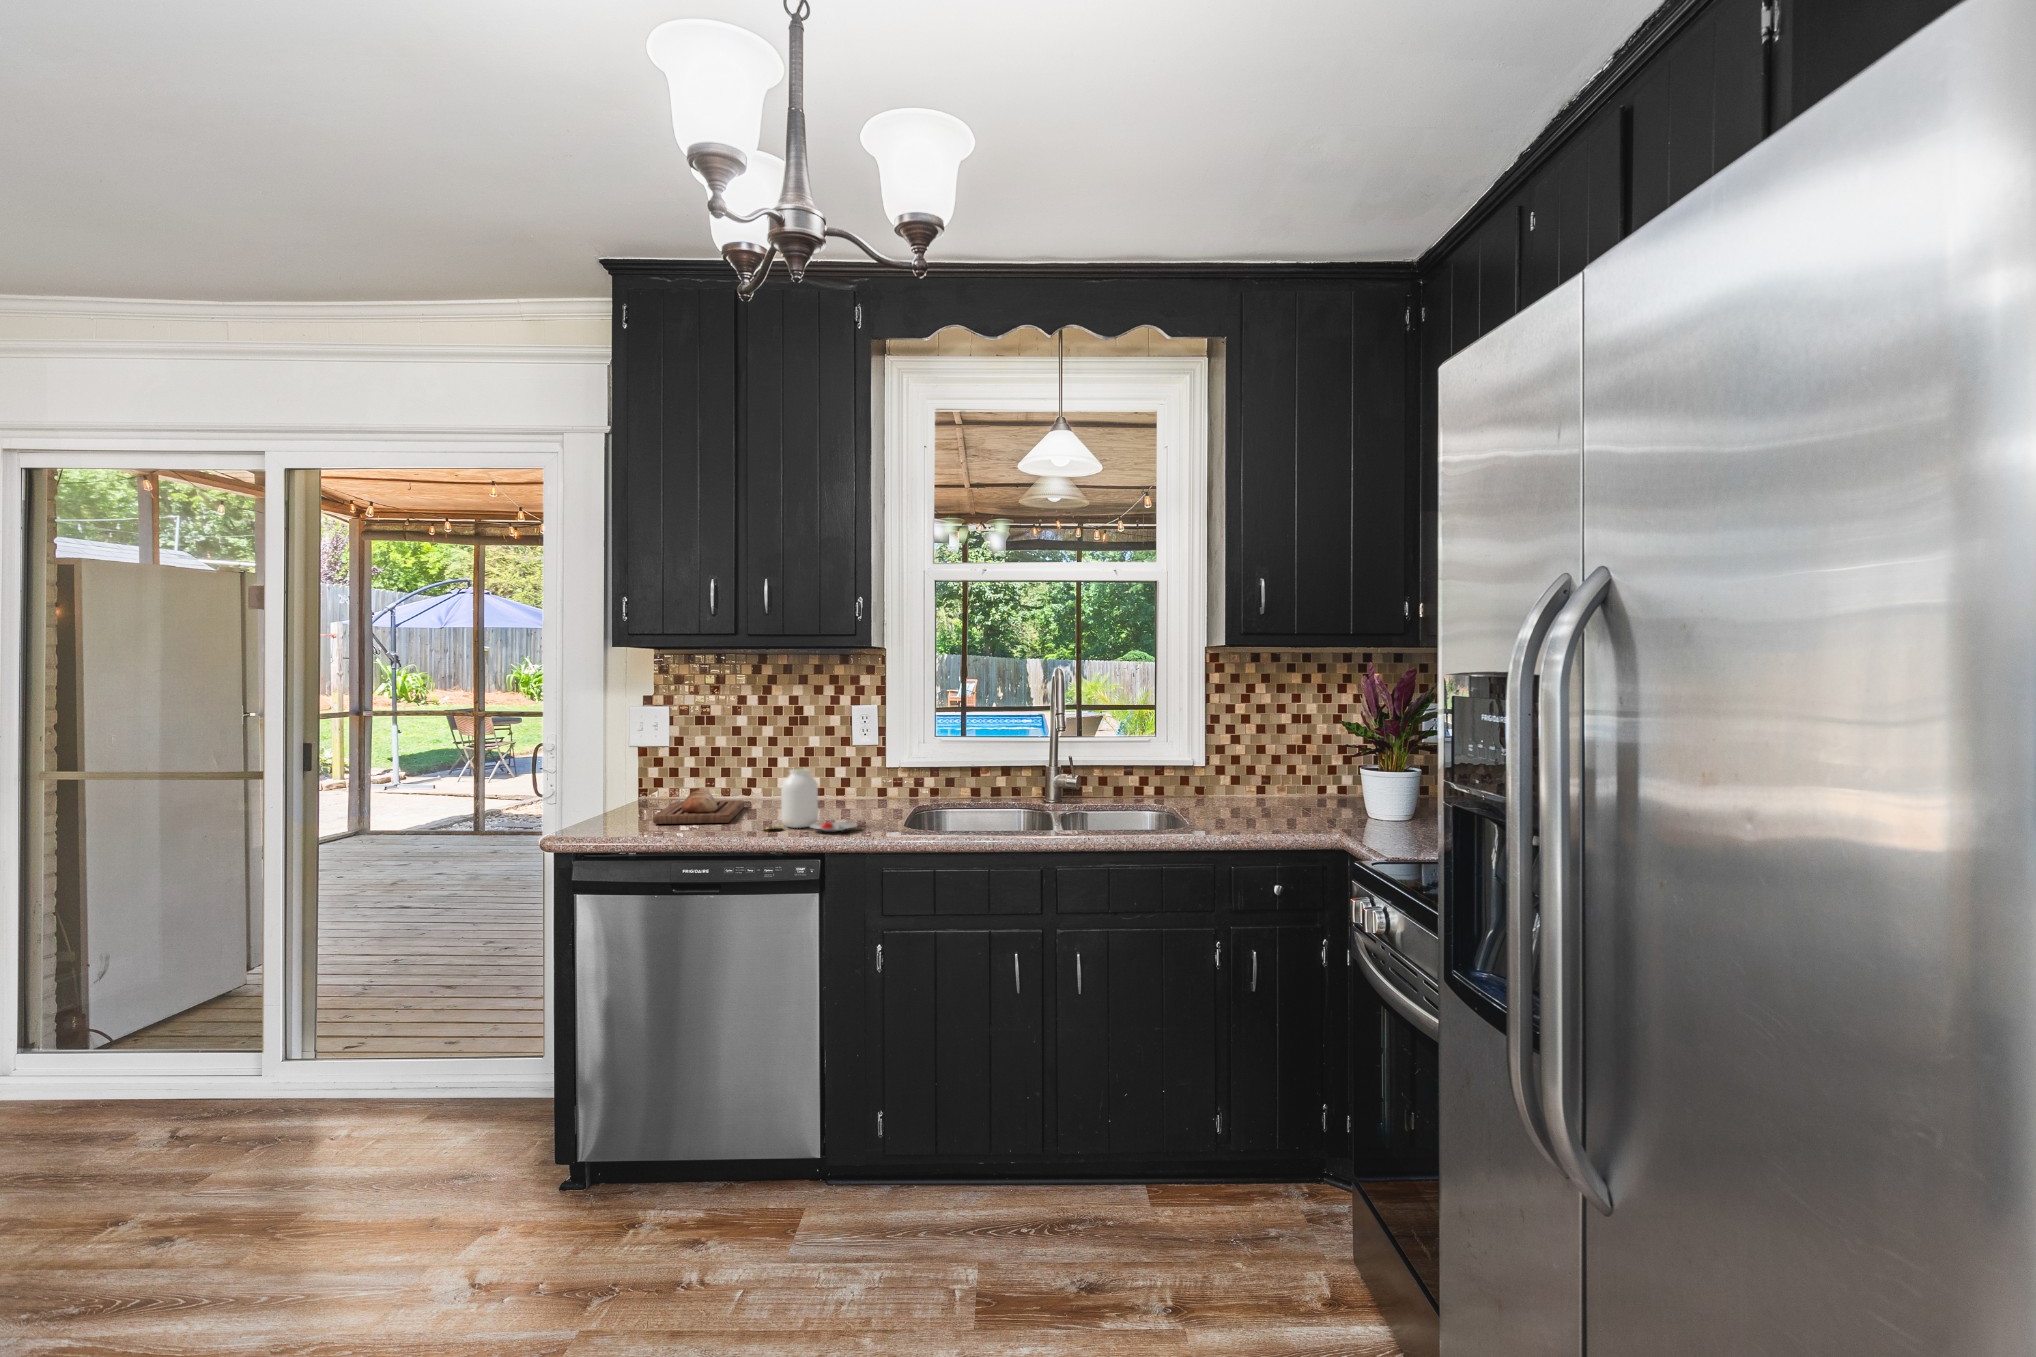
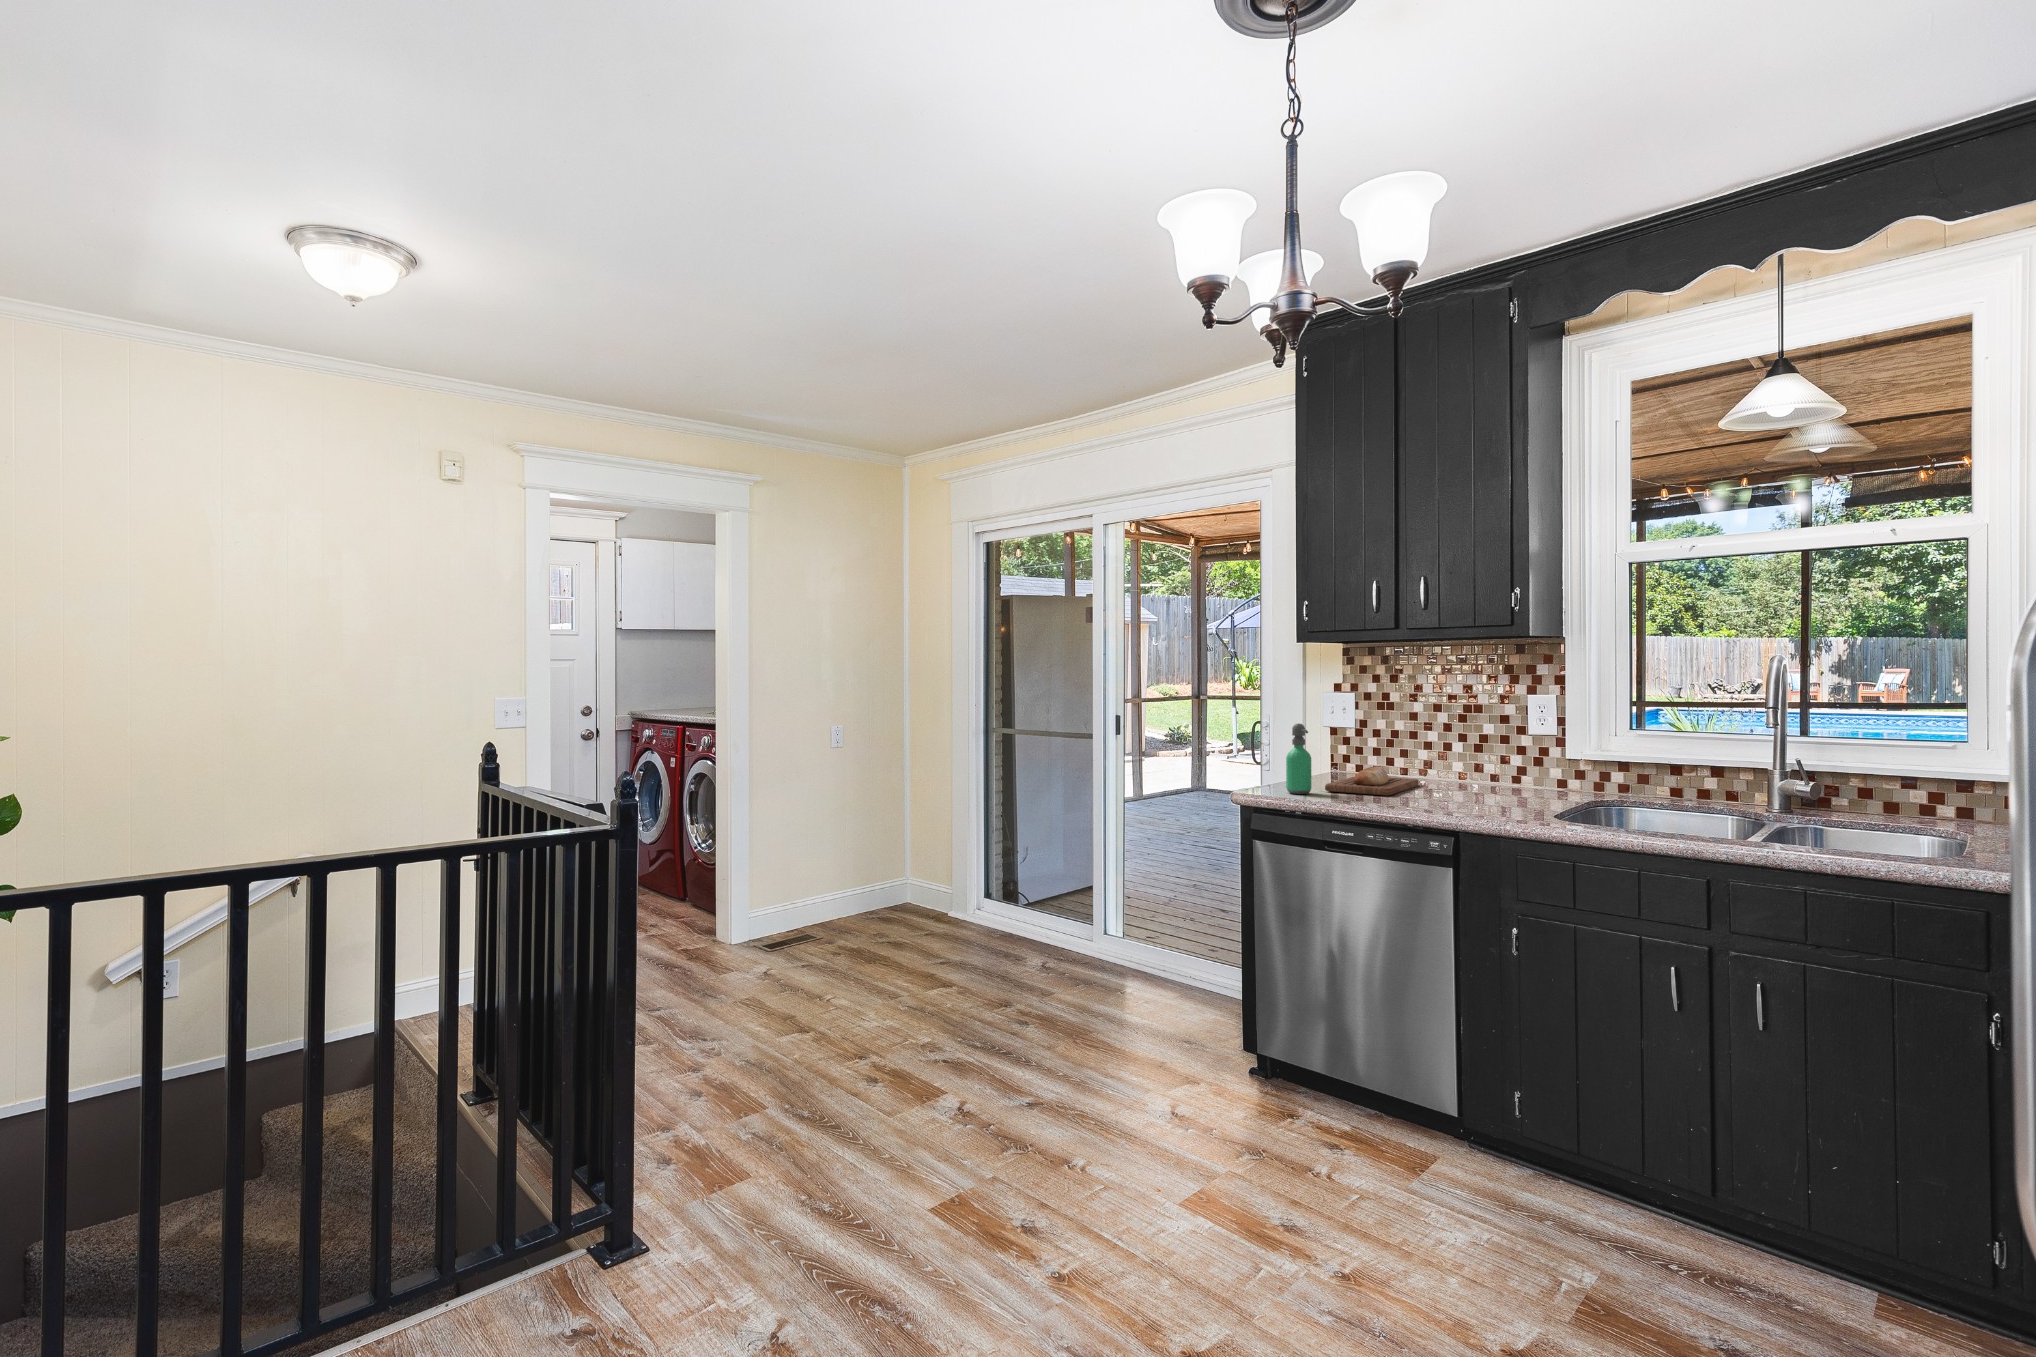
soap dispenser: none [609,745,640,831] -> present [1286,723,1311,794]
jar: present [765,769,857,831] -> none [1412,751,1505,812]

